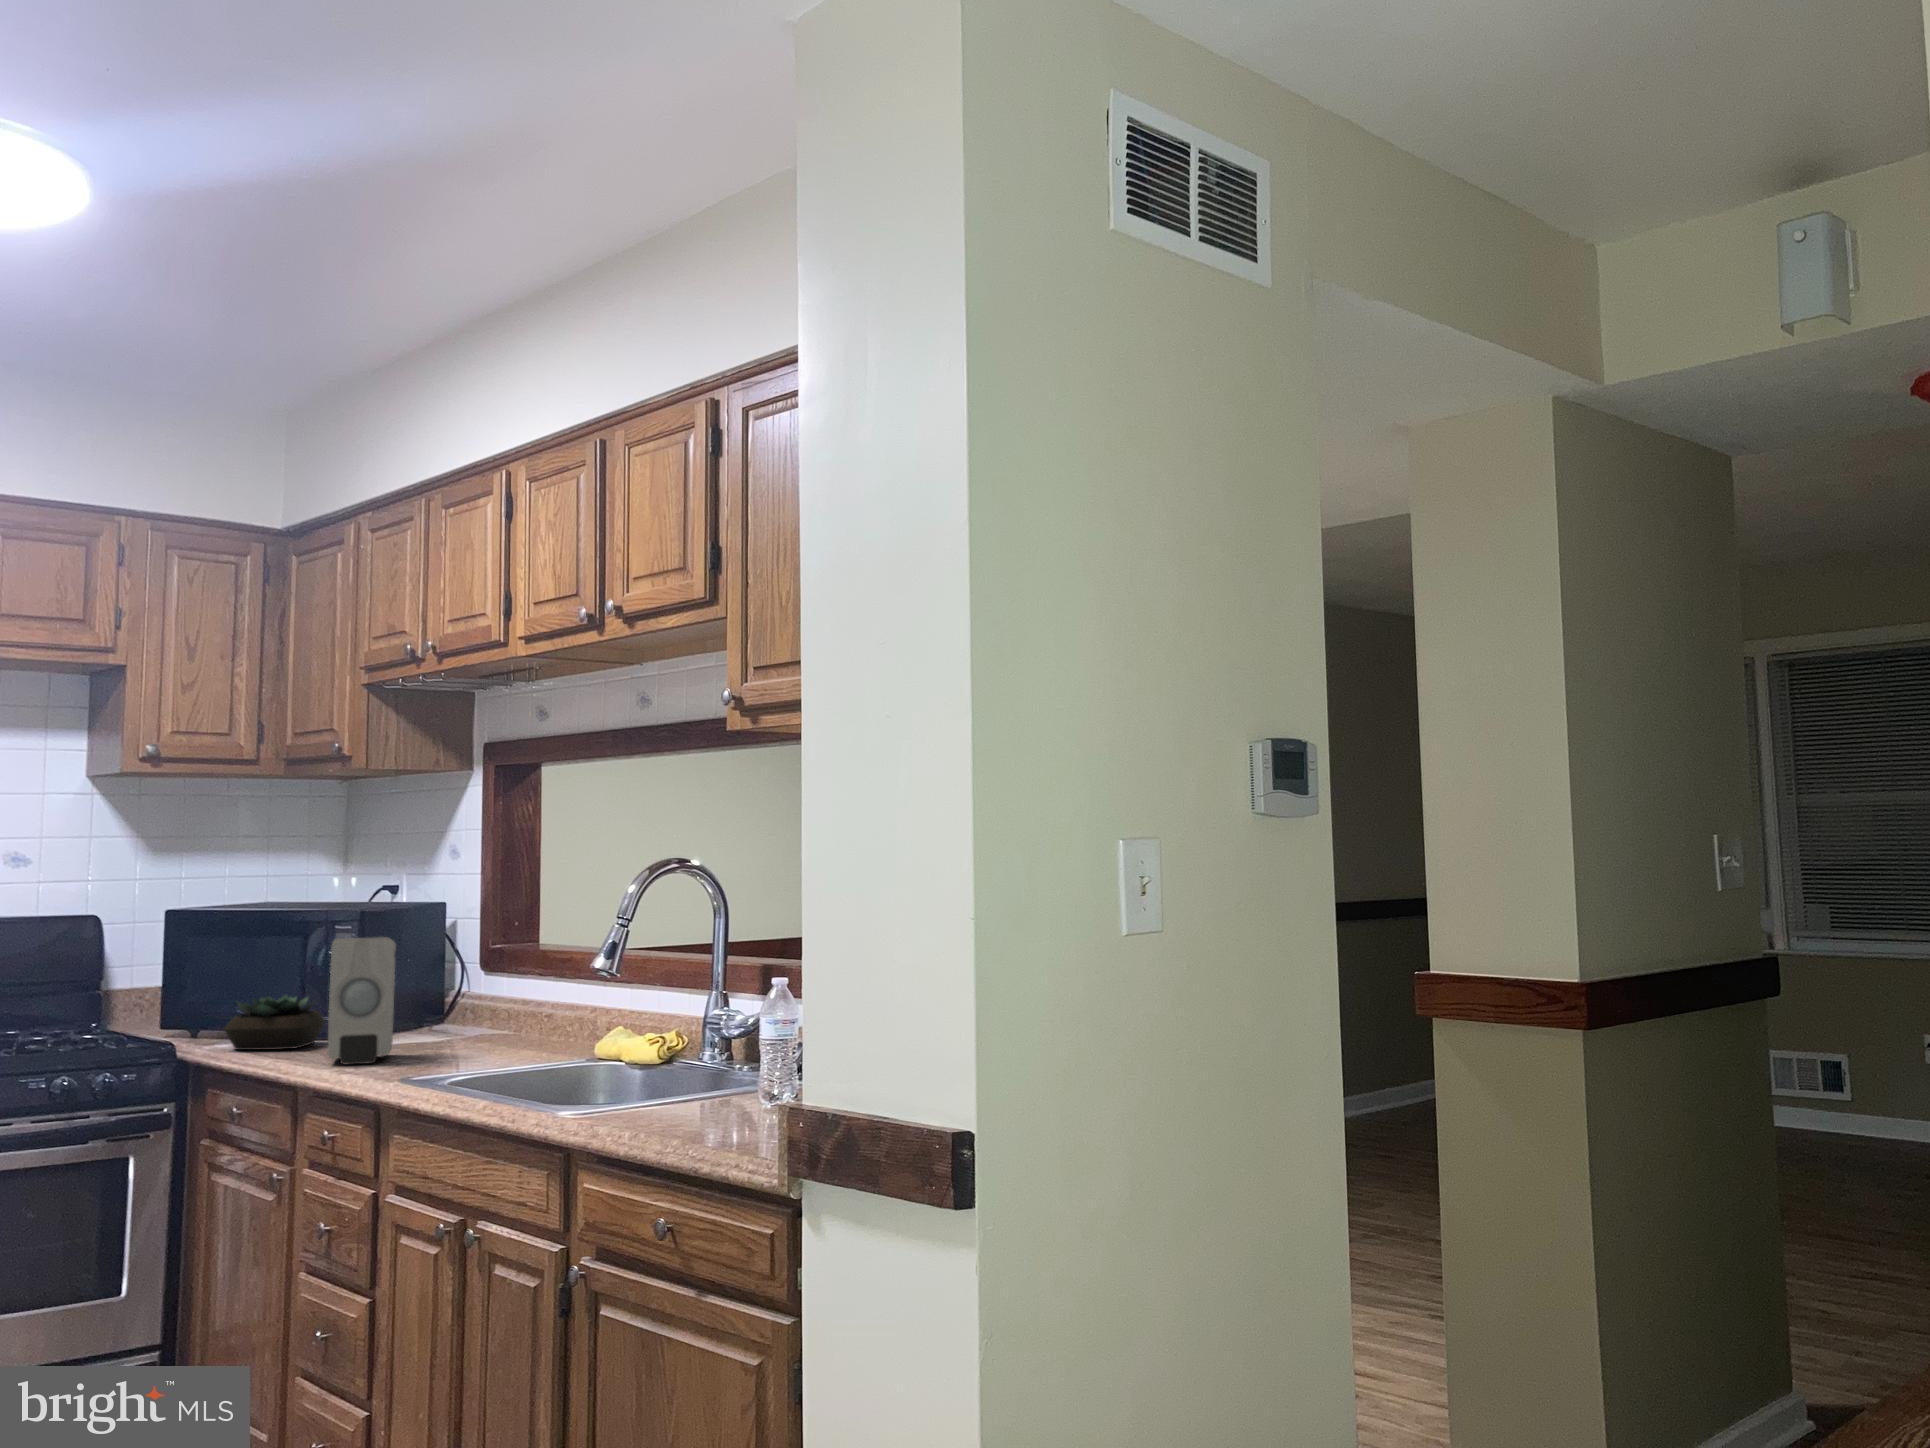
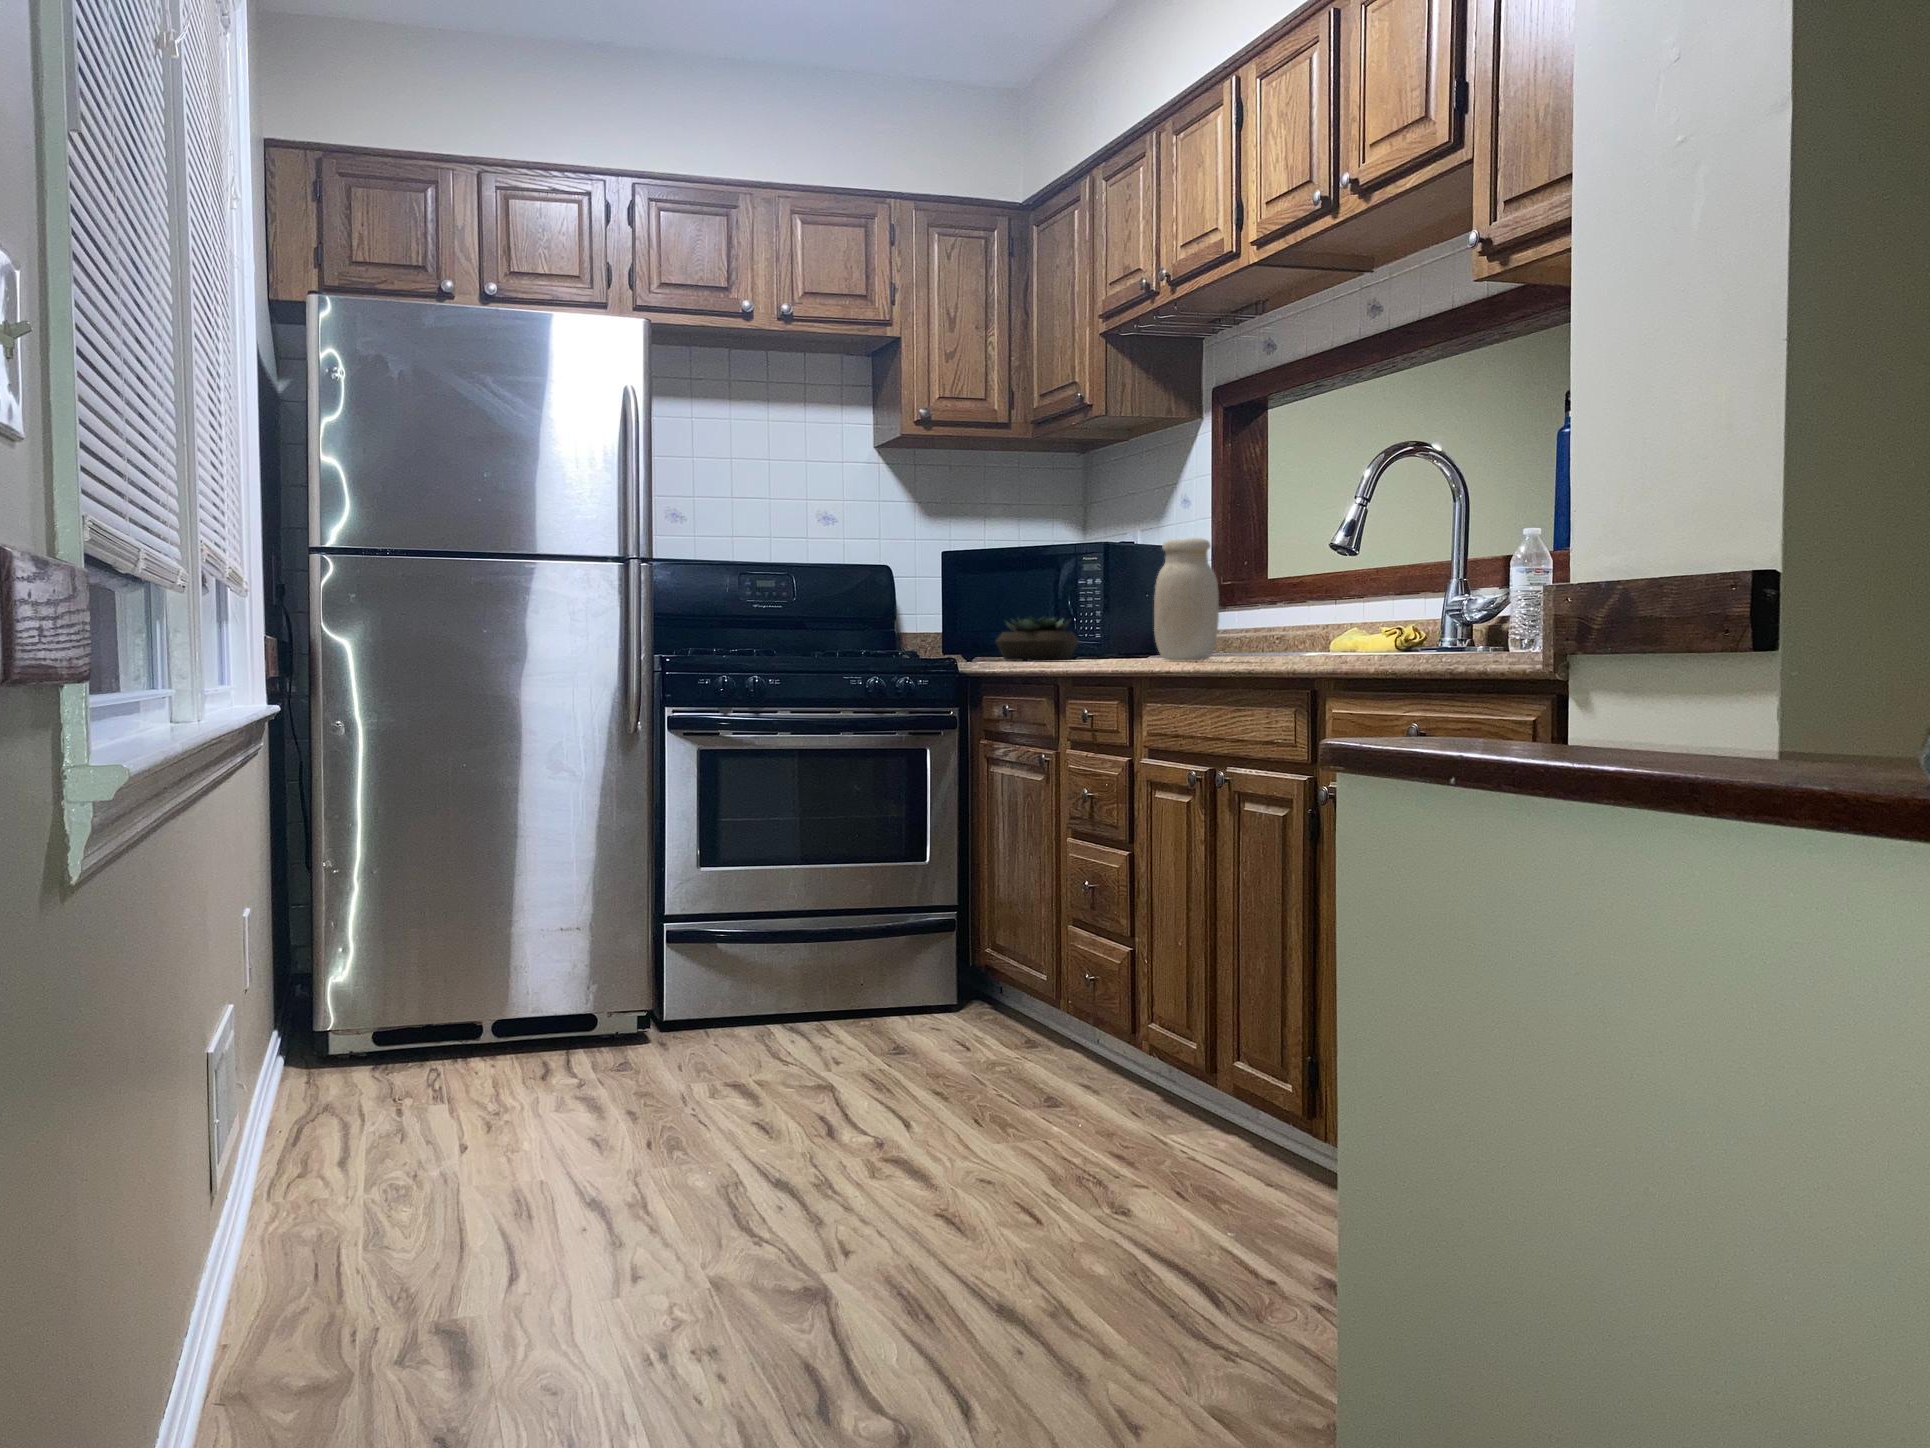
jar: none [414,905,486,1036] -> present [1154,538,1219,661]
soap dispenser: present [327,937,396,1064] -> none [1084,548,1139,662]

